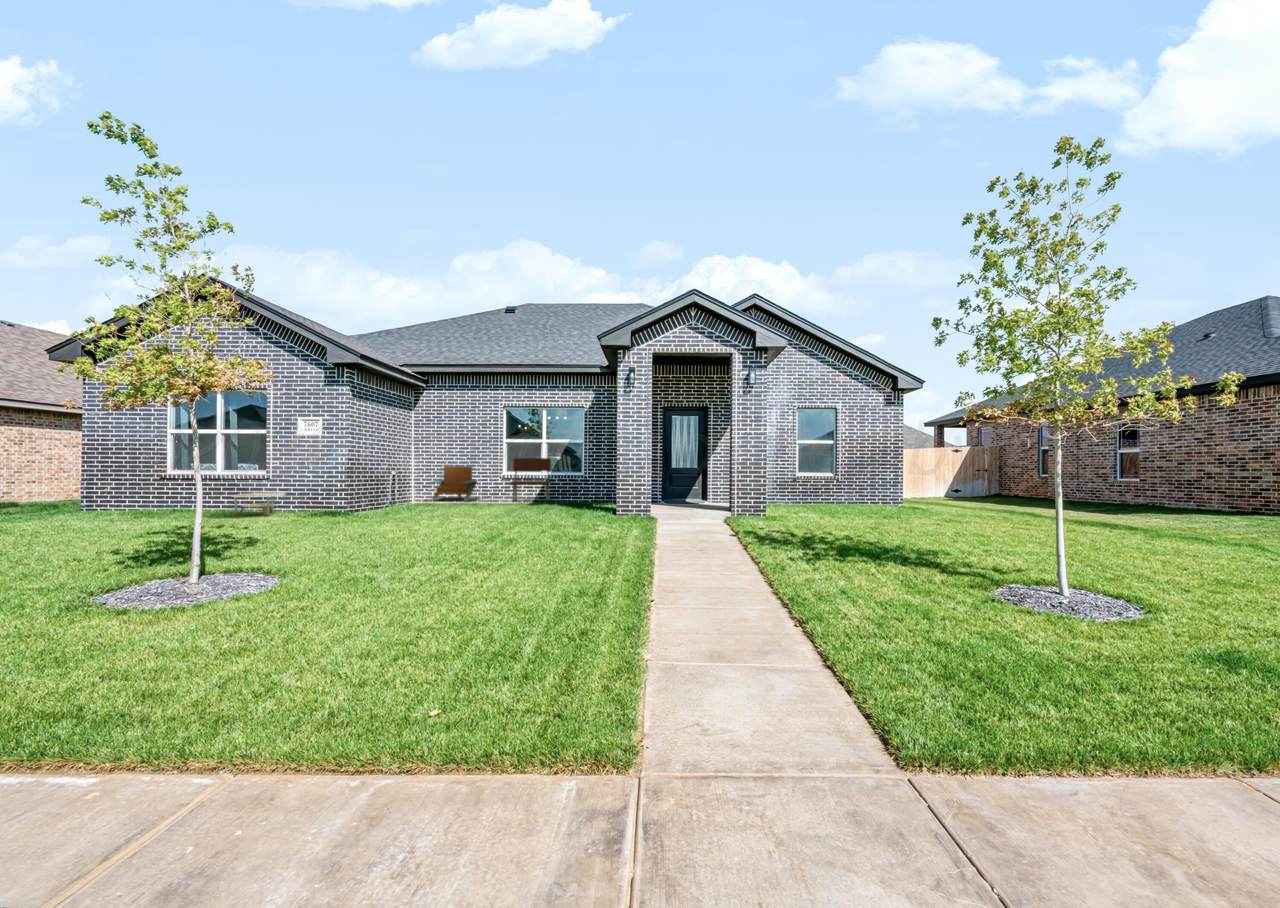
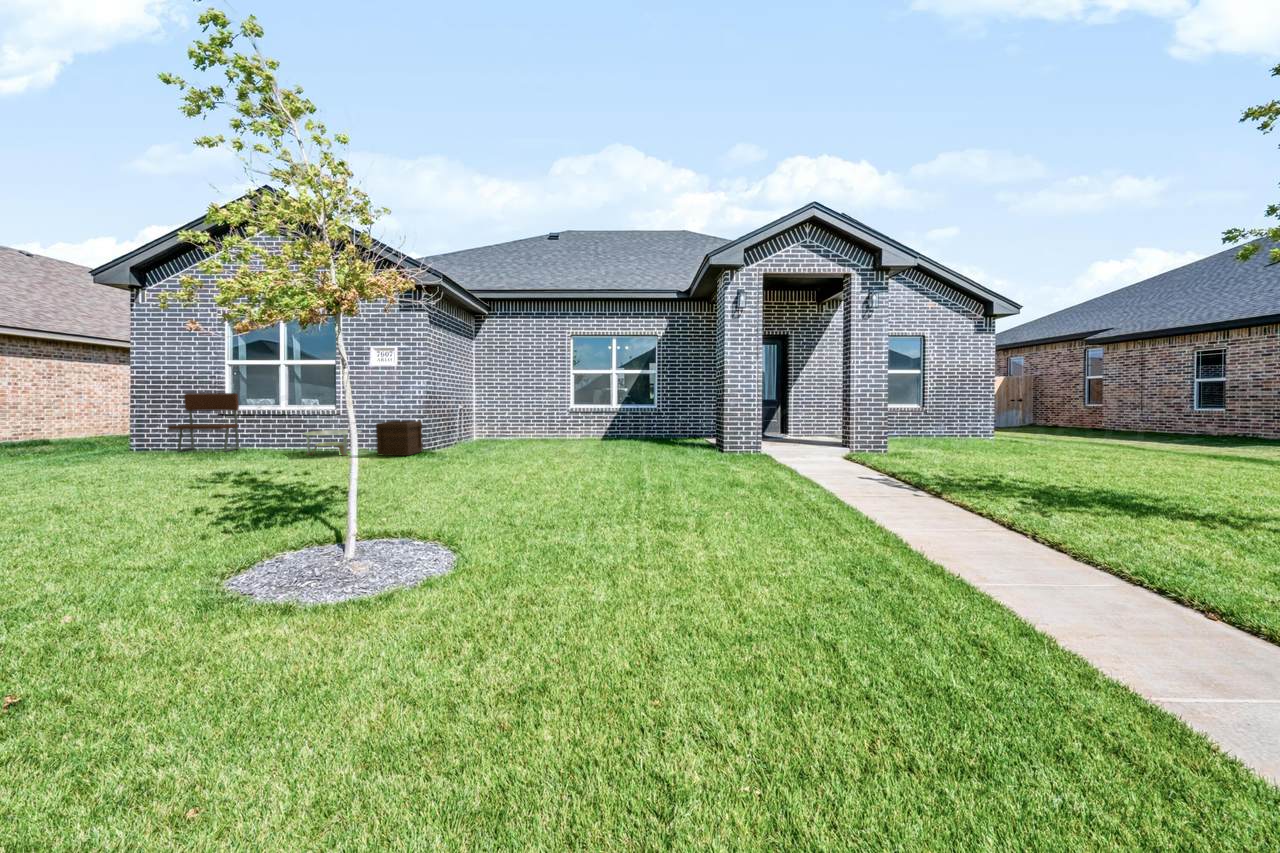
bench: present [510,458,551,501] -> present [168,393,239,452]
lounge chair: present [432,466,477,502] -> none [504,400,550,438]
wooden crate: none [296,485,341,516] -> present [376,421,423,456]

